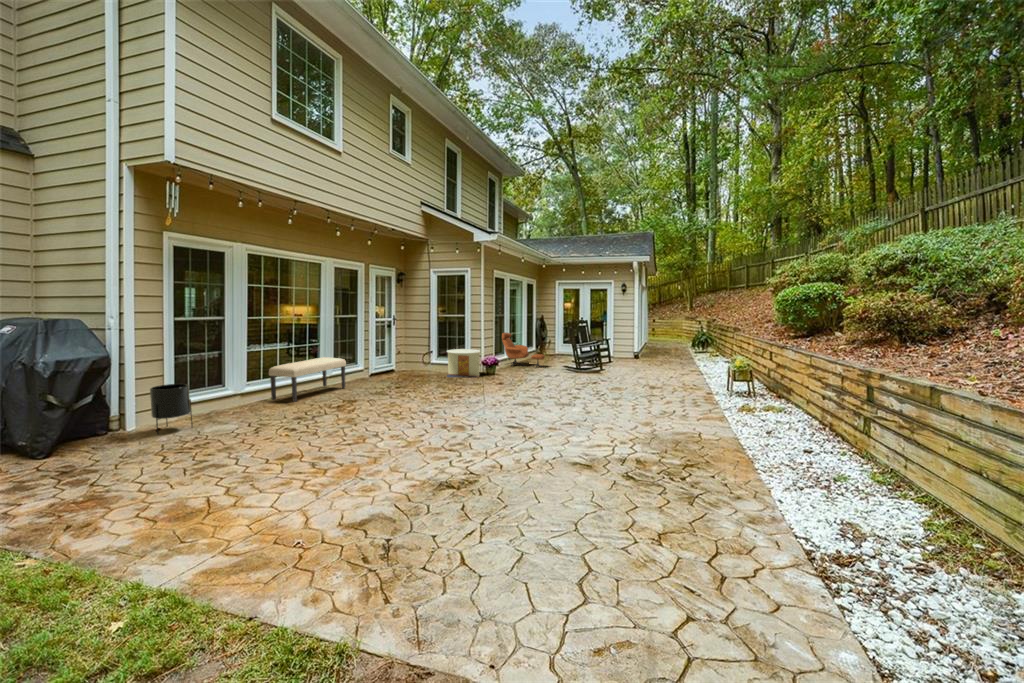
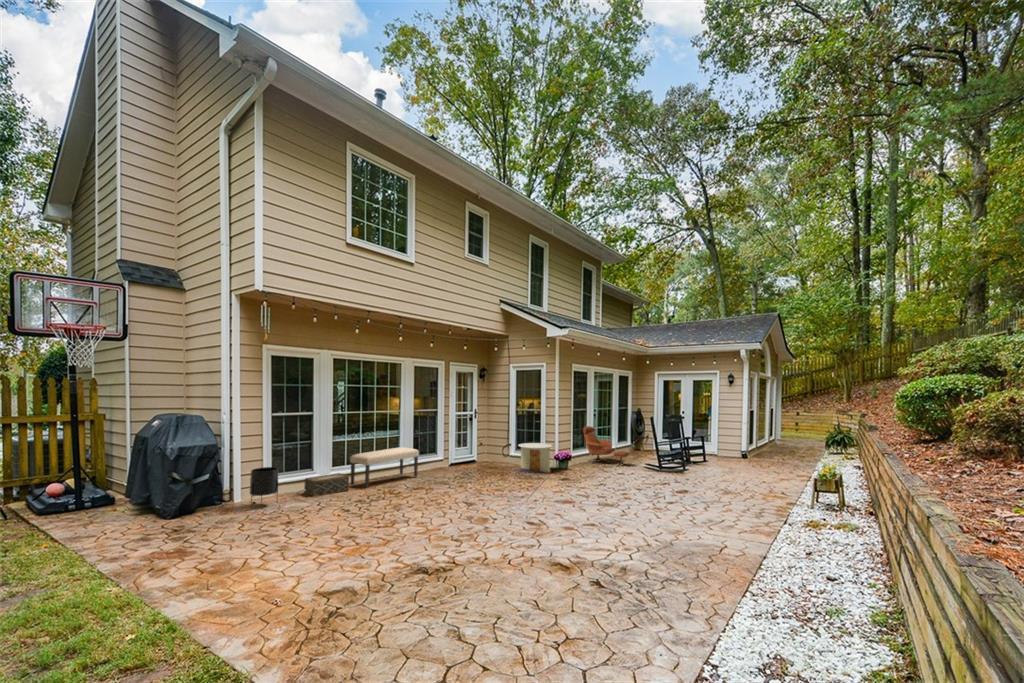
woven basket: none [218,388,275,415] -> present [304,473,349,497]

